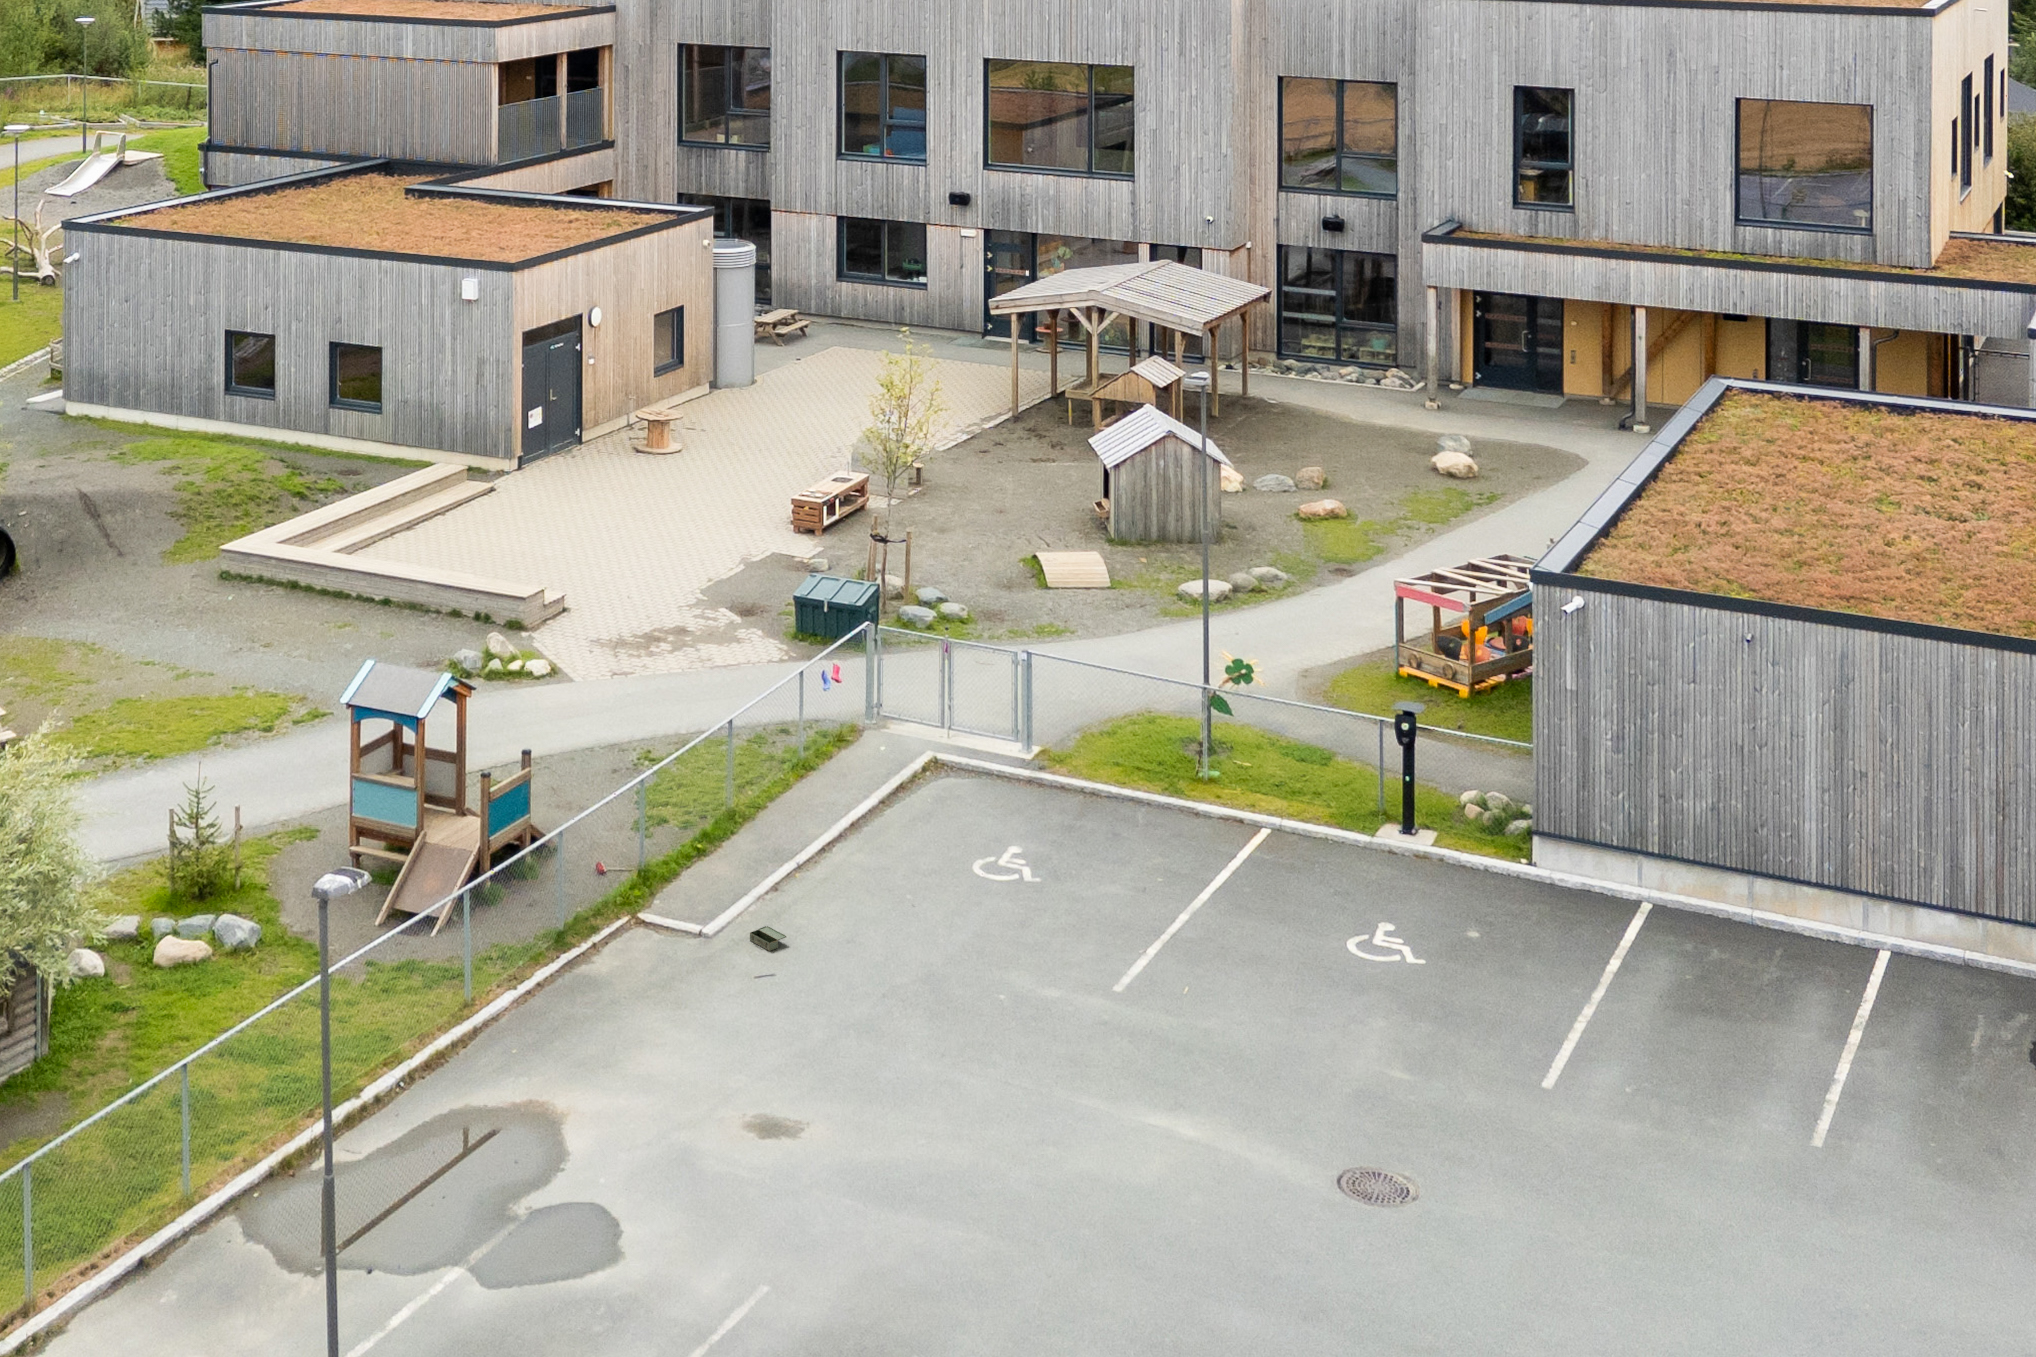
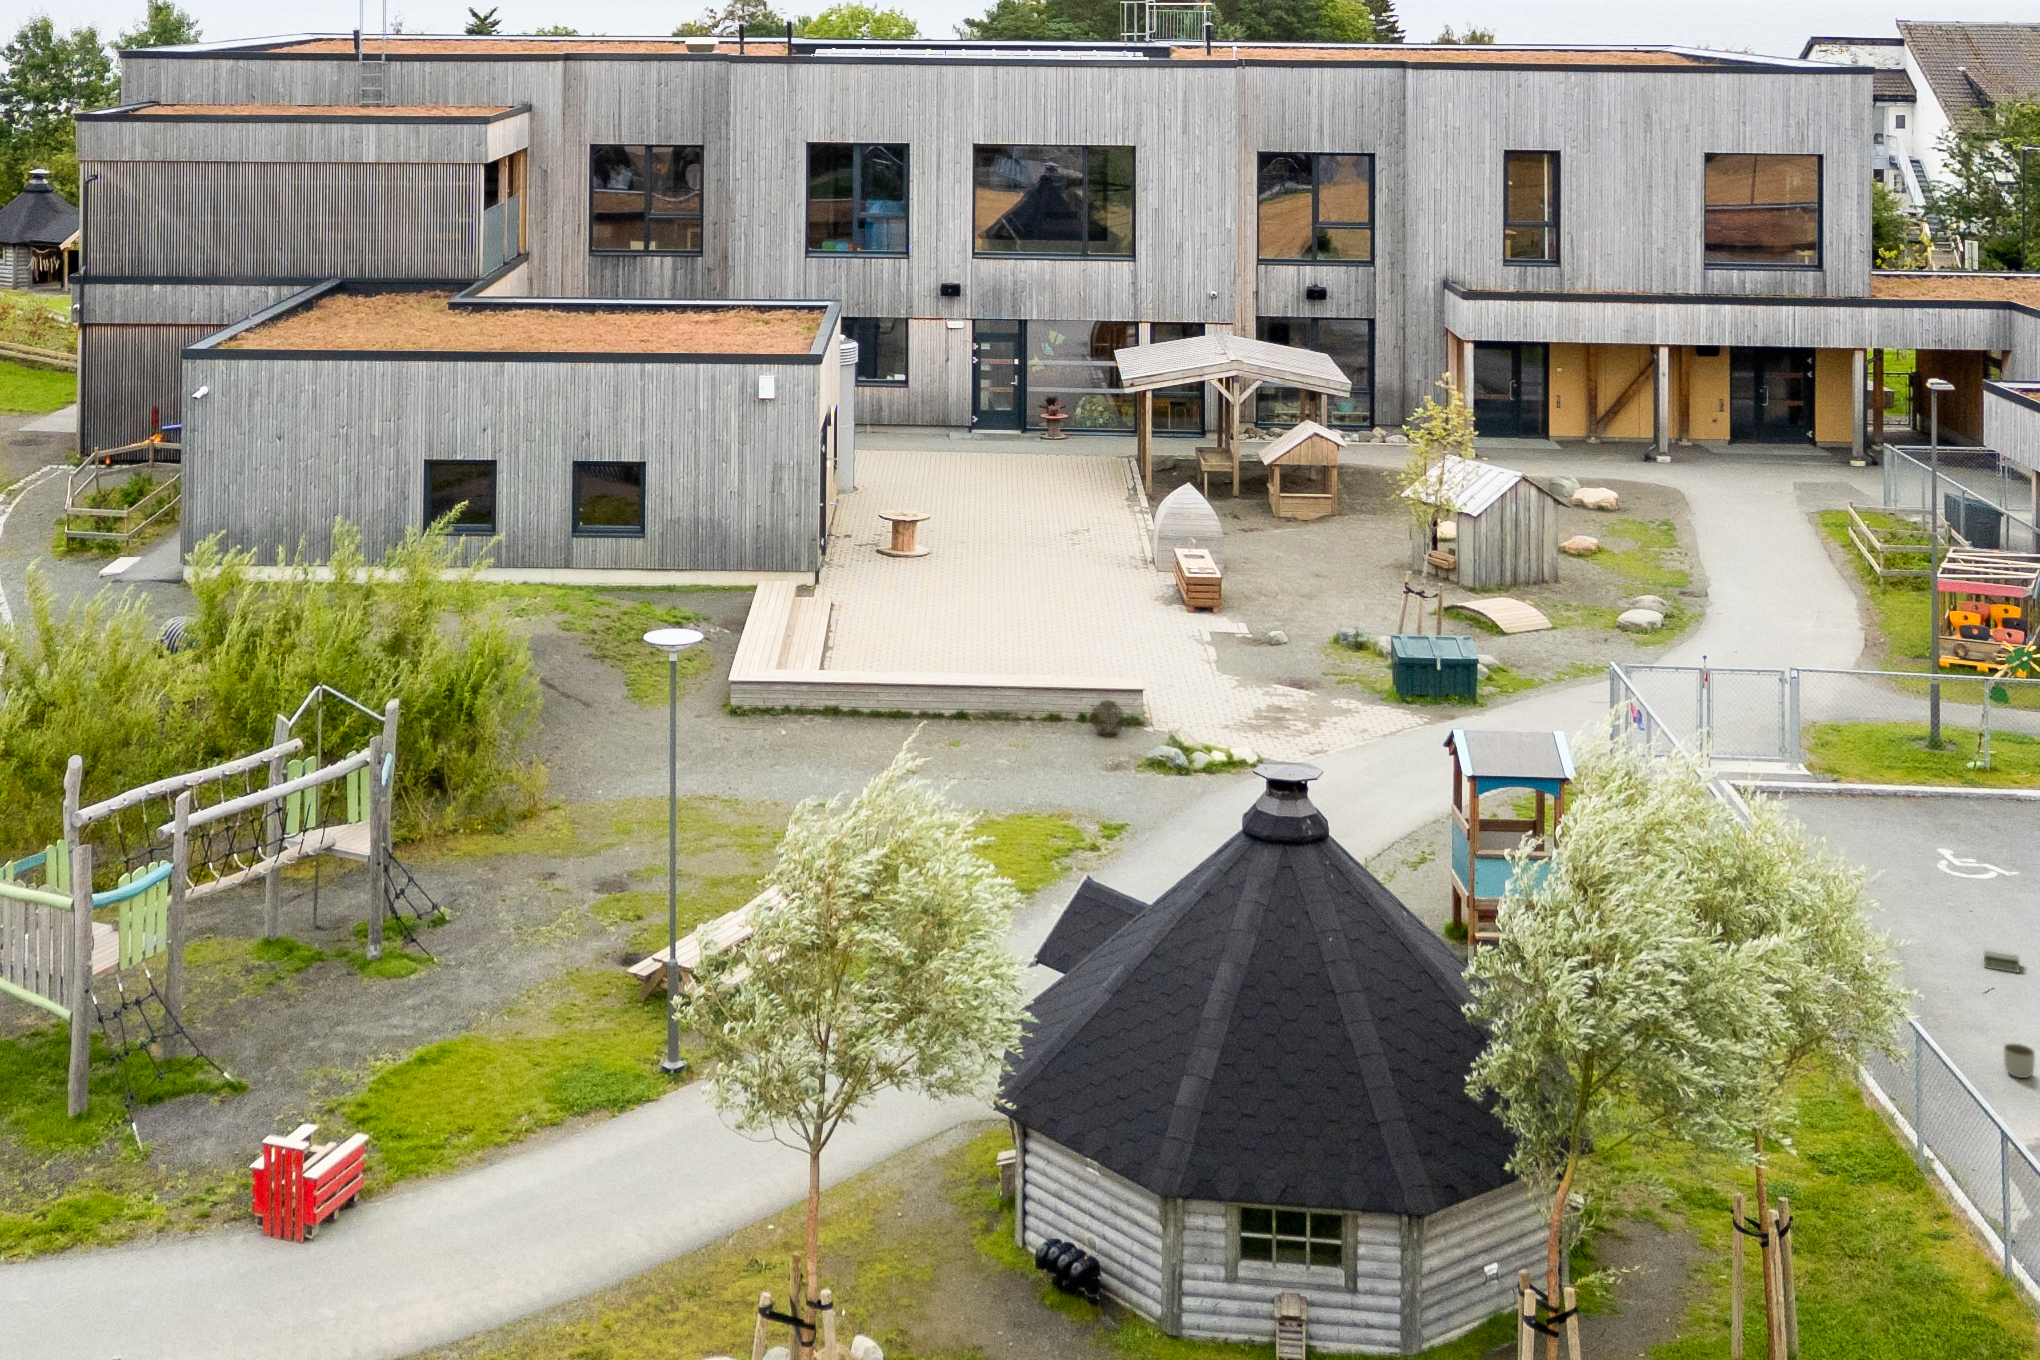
woven basket: none [452,600,480,633] -> present [1092,700,1123,737]
planter: none [549,995,576,1028] -> present [2004,1044,2035,1078]

